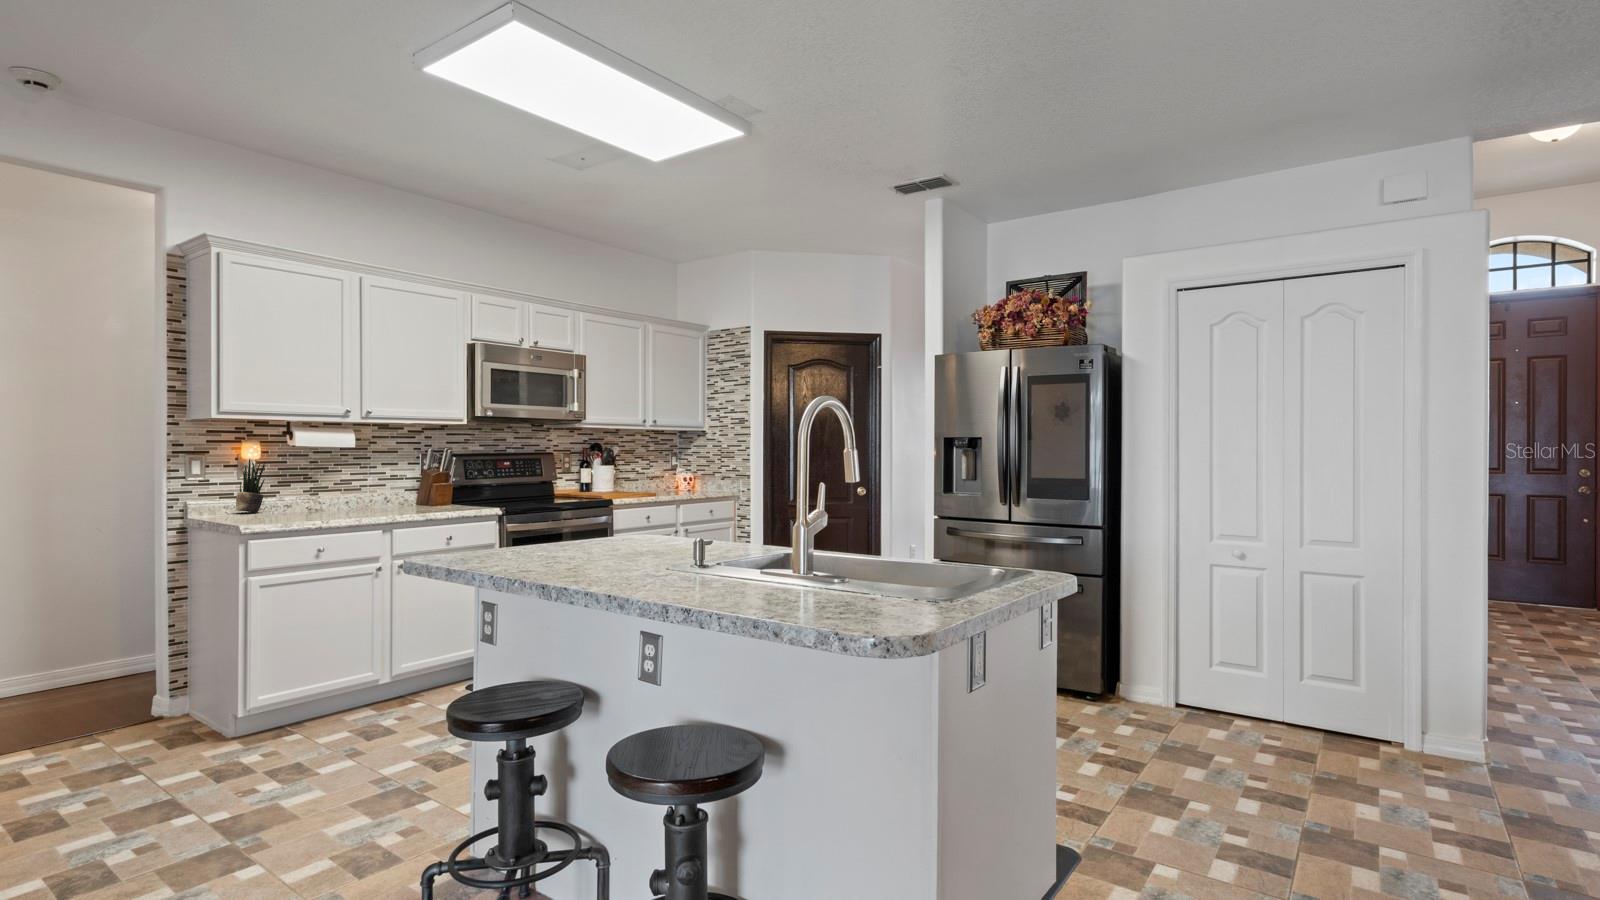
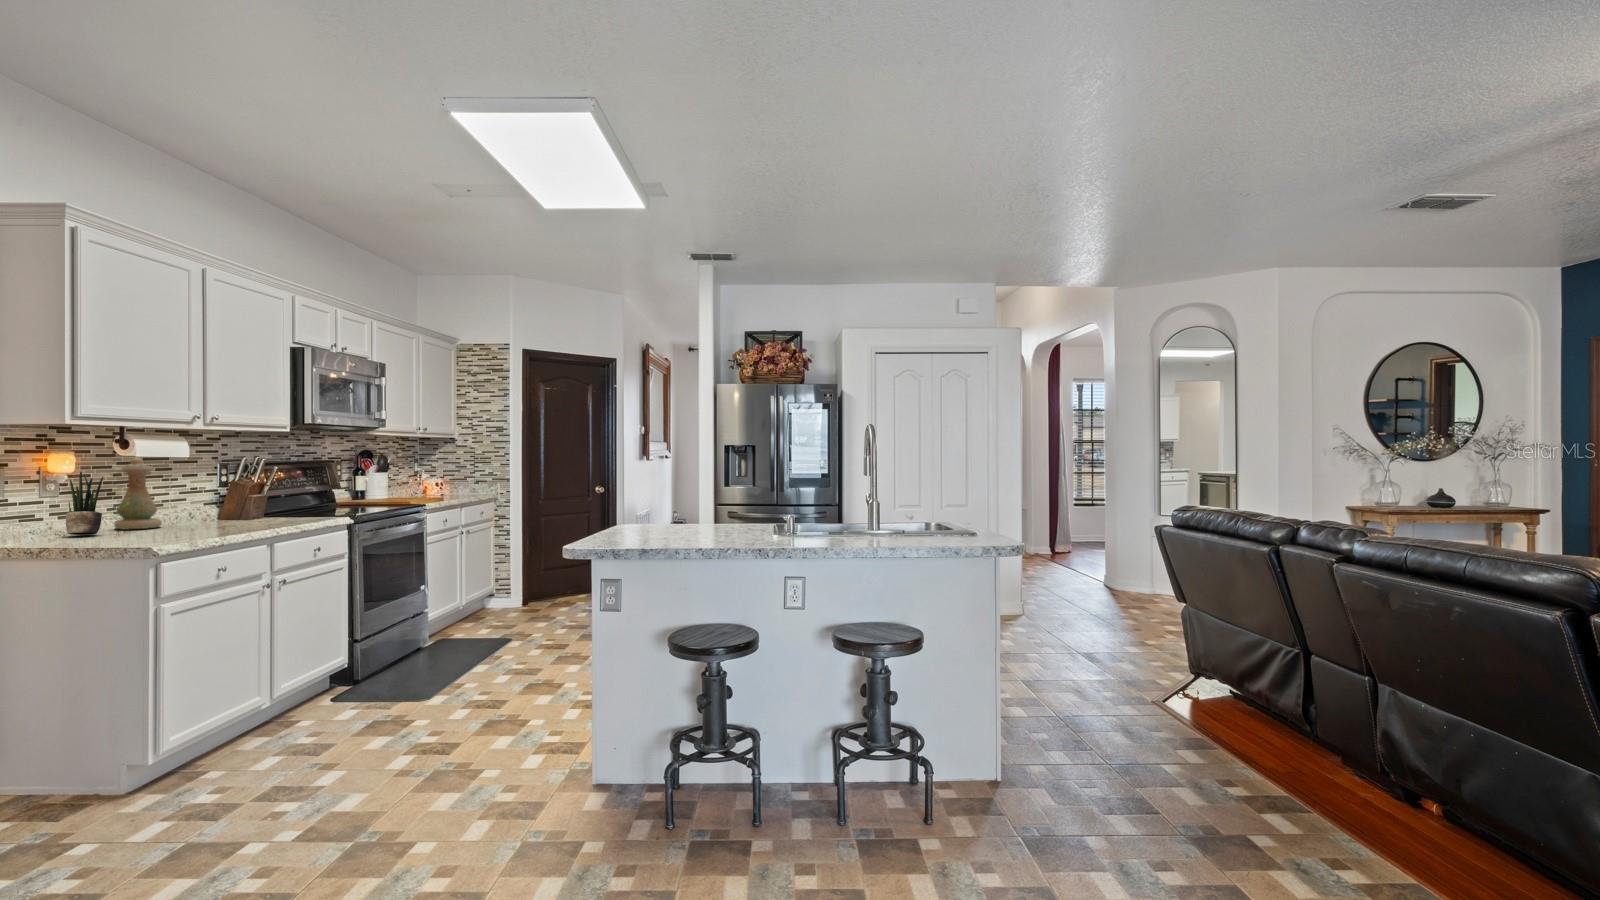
vase: none [290,447,327,510] -> present [114,457,162,529]

